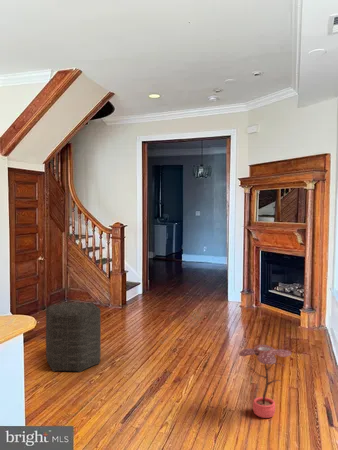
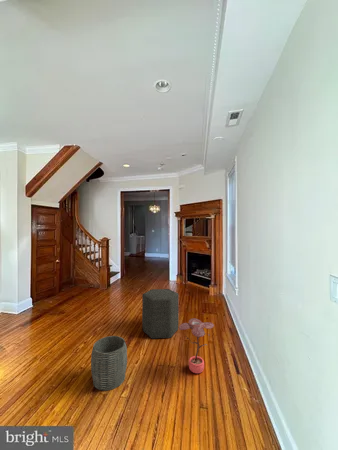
ottoman: present [46,302,101,372] -> present [142,289,179,339]
woven basket: none [118,360,166,424] -> present [91,336,127,391]

